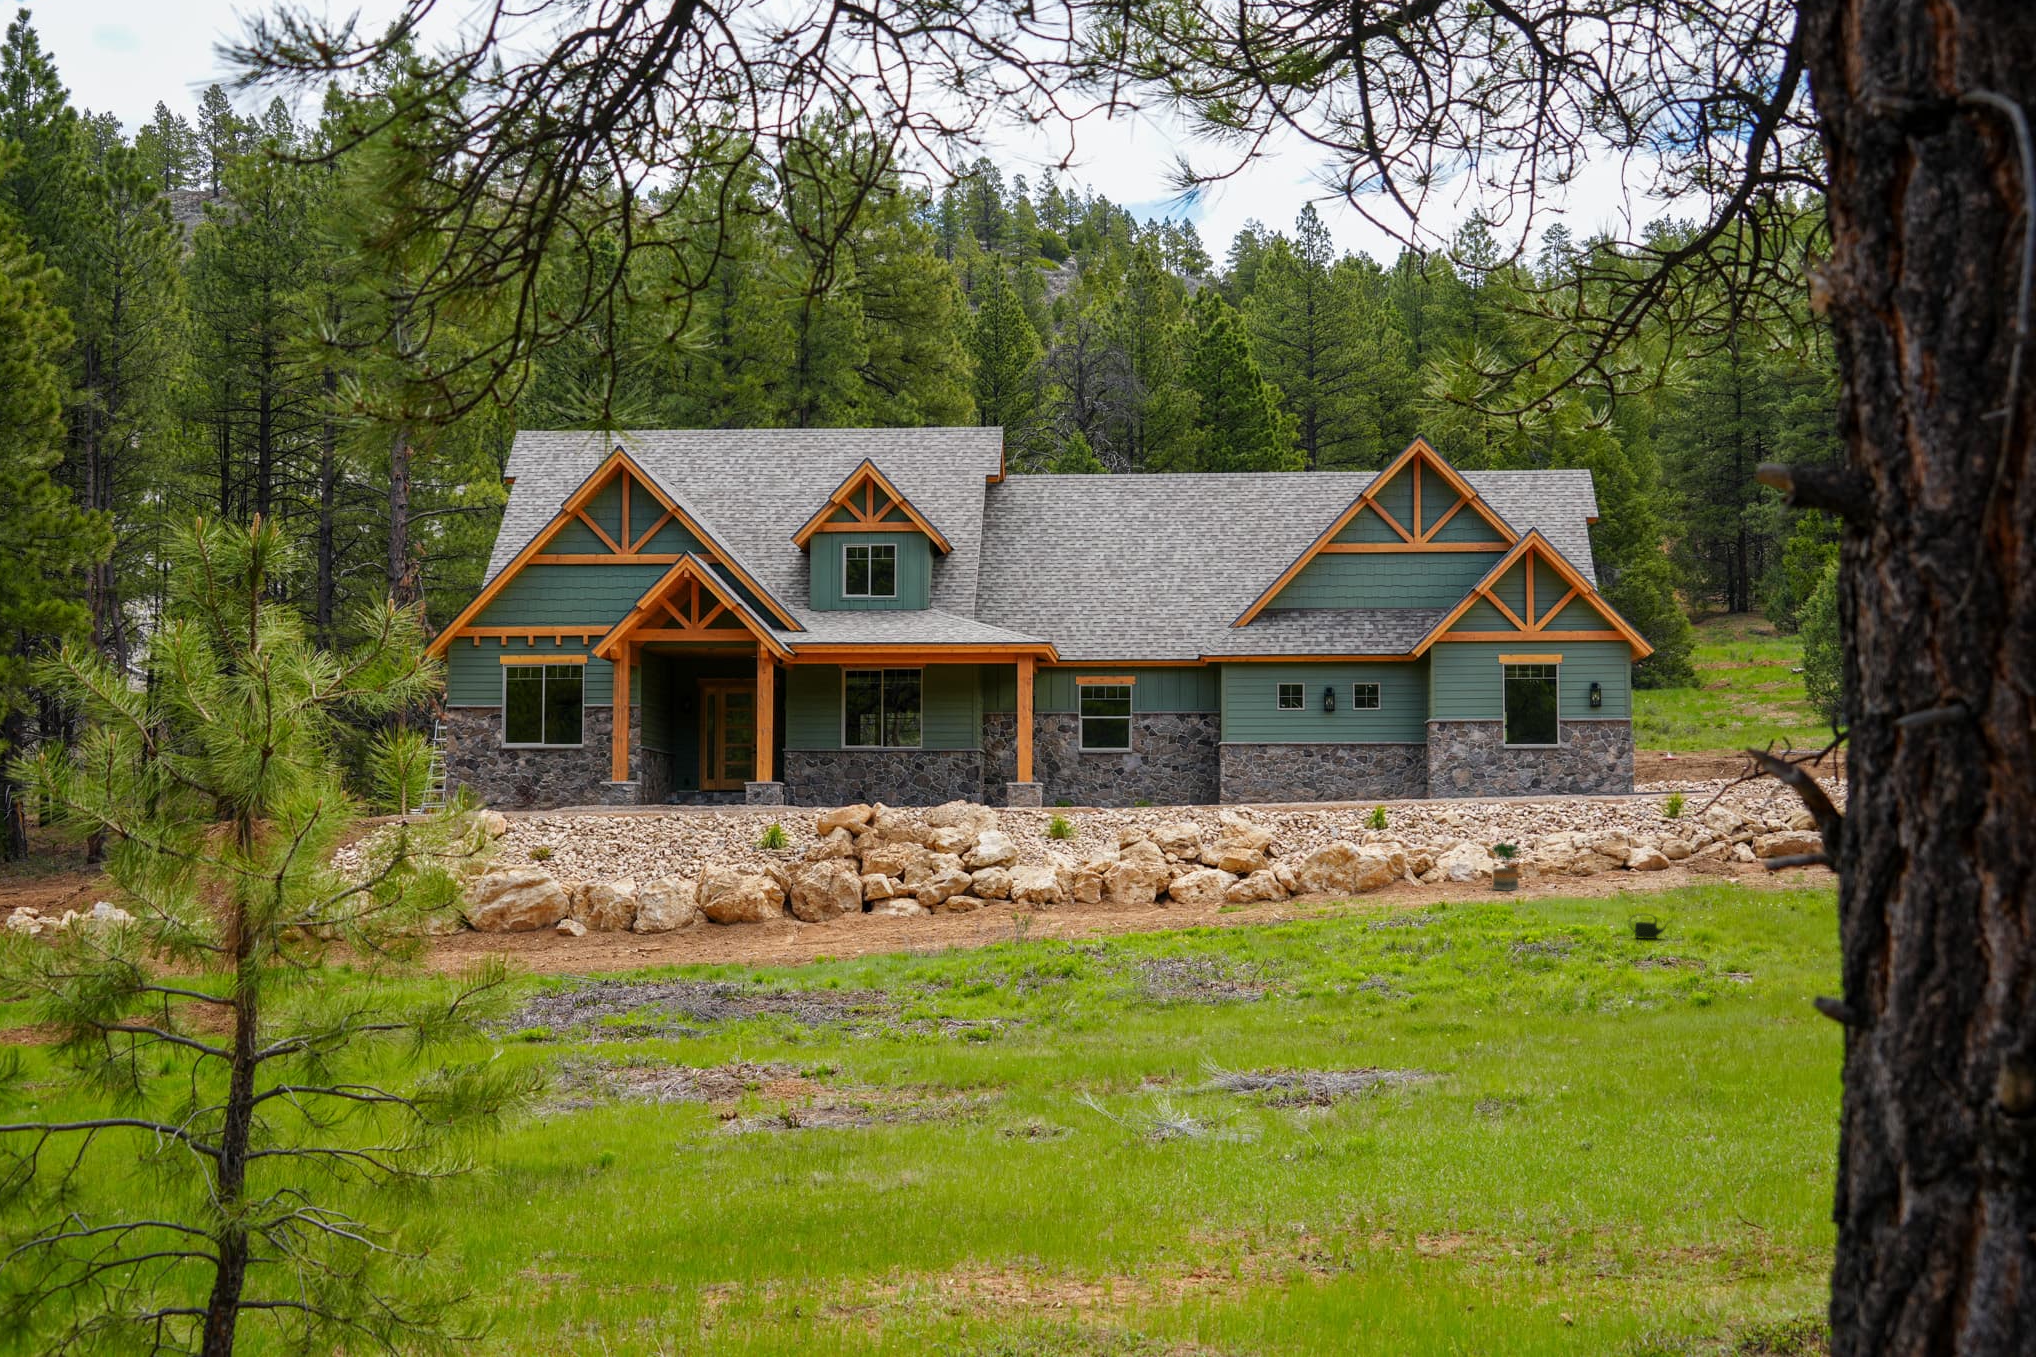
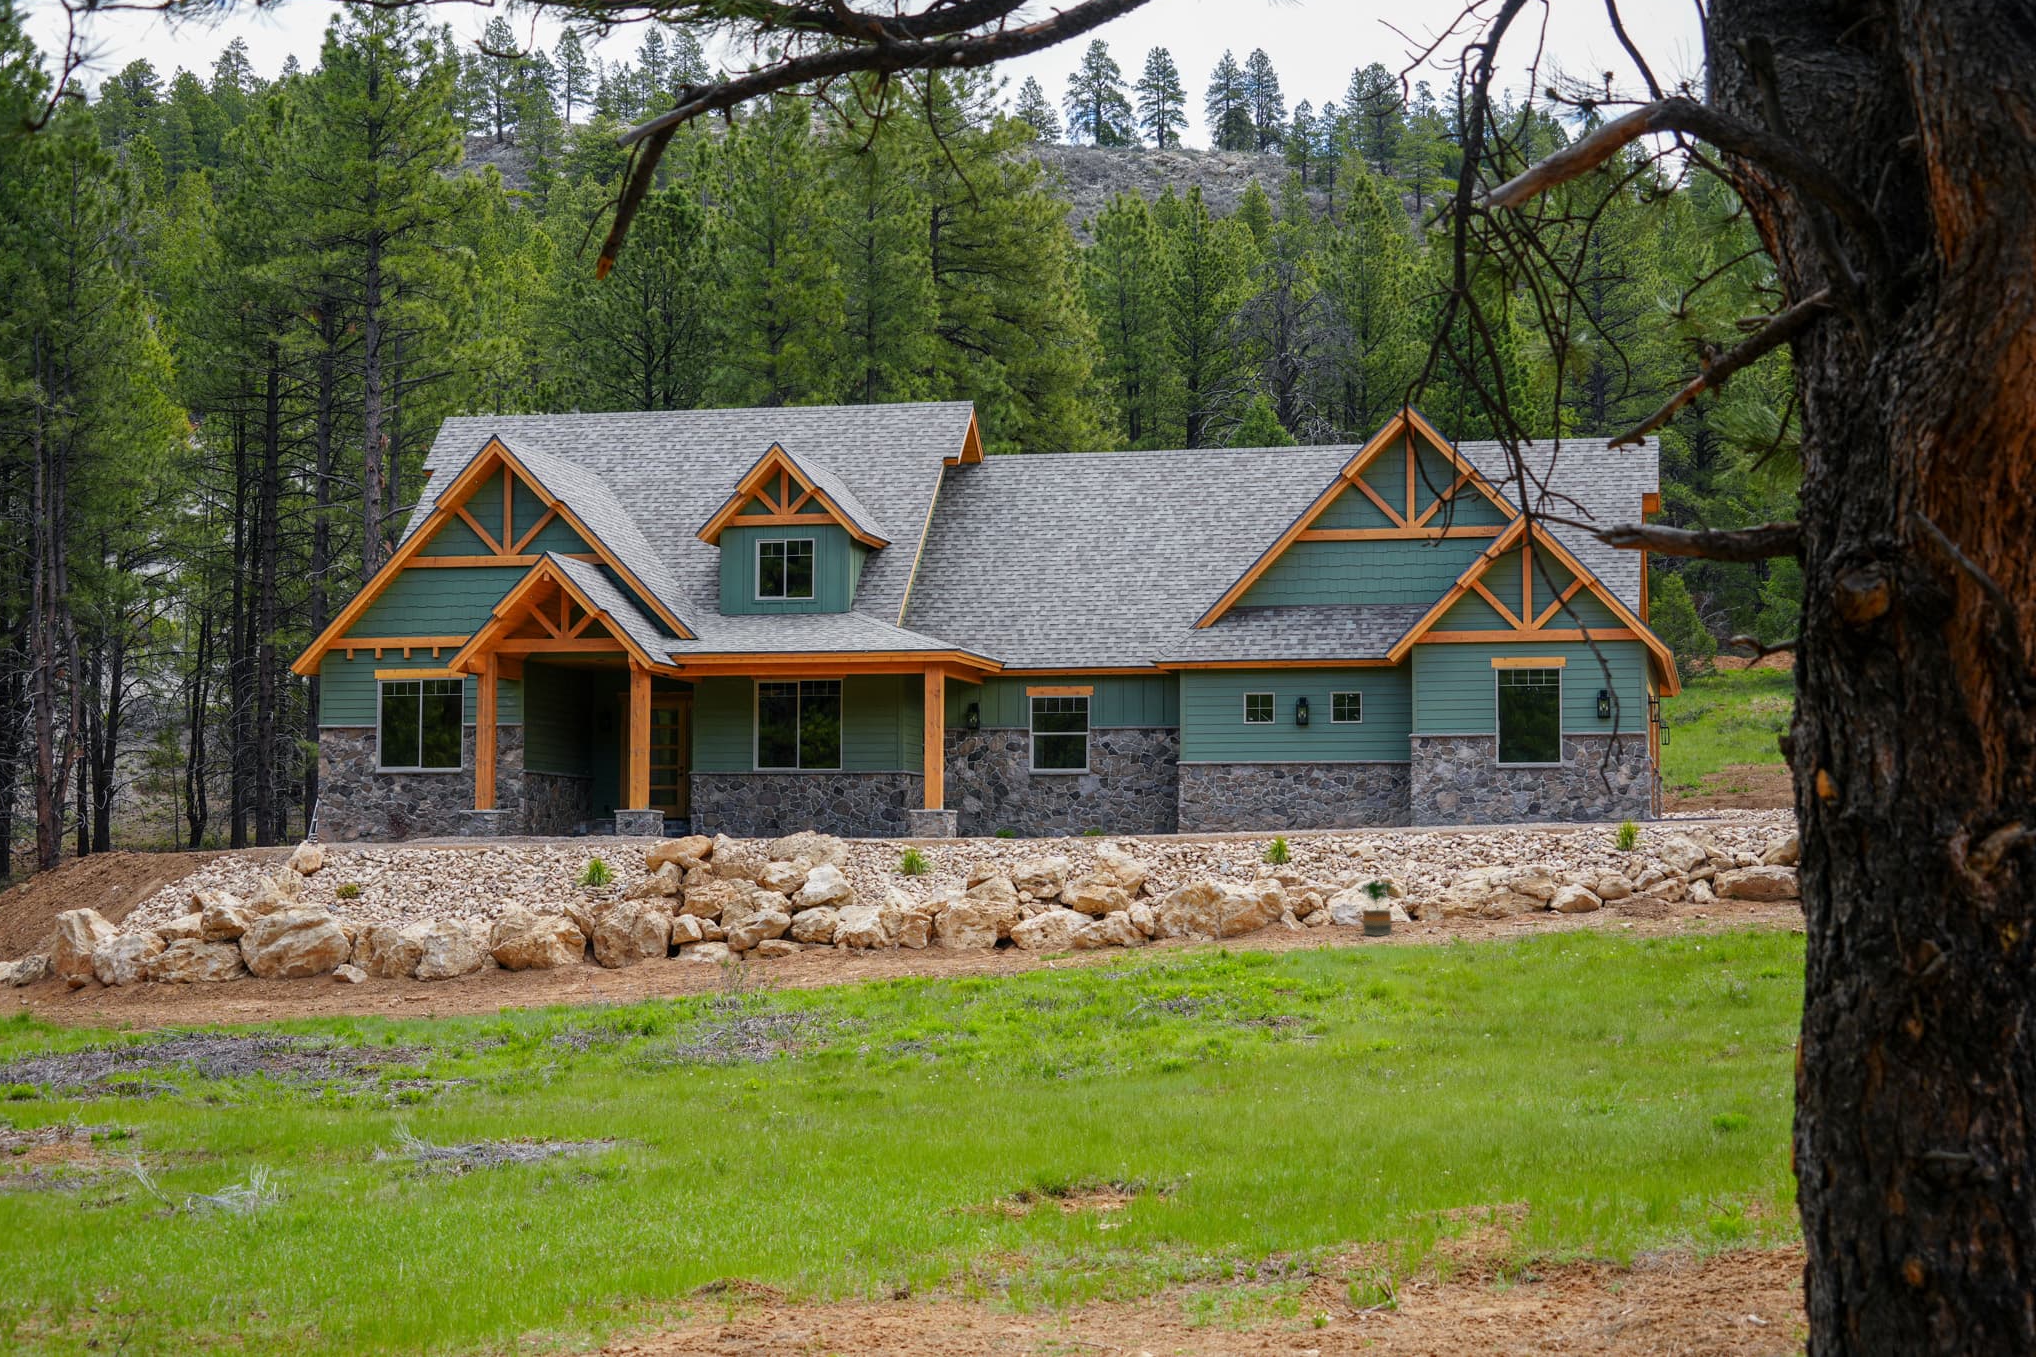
watering can: present [1630,915,1667,939] -> none [1426,964,1470,992]

